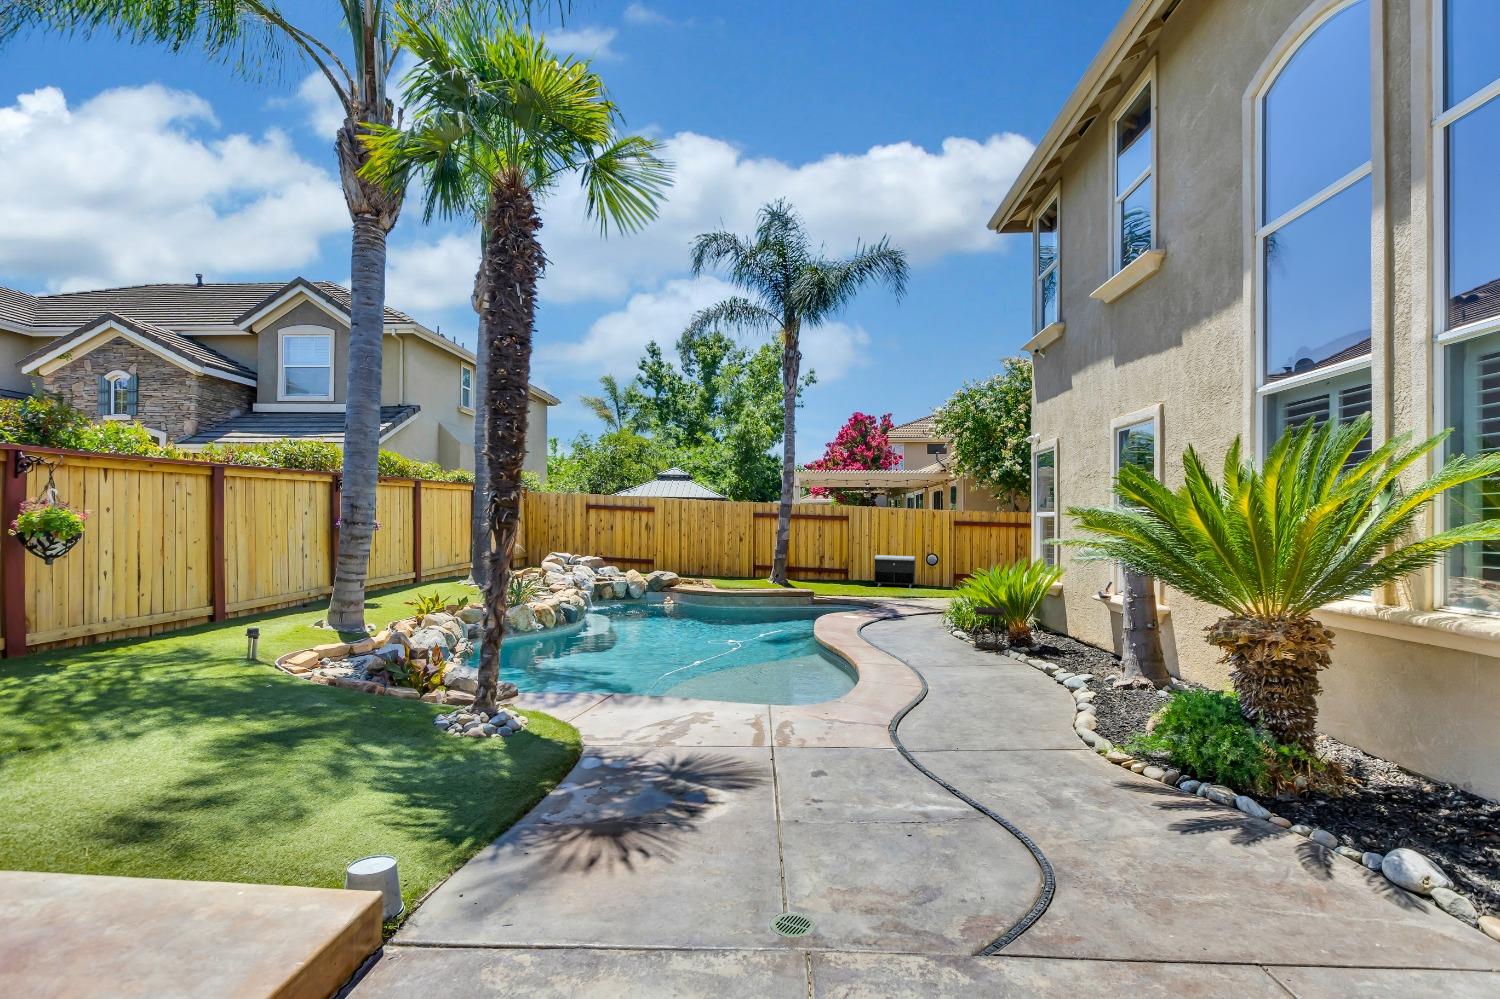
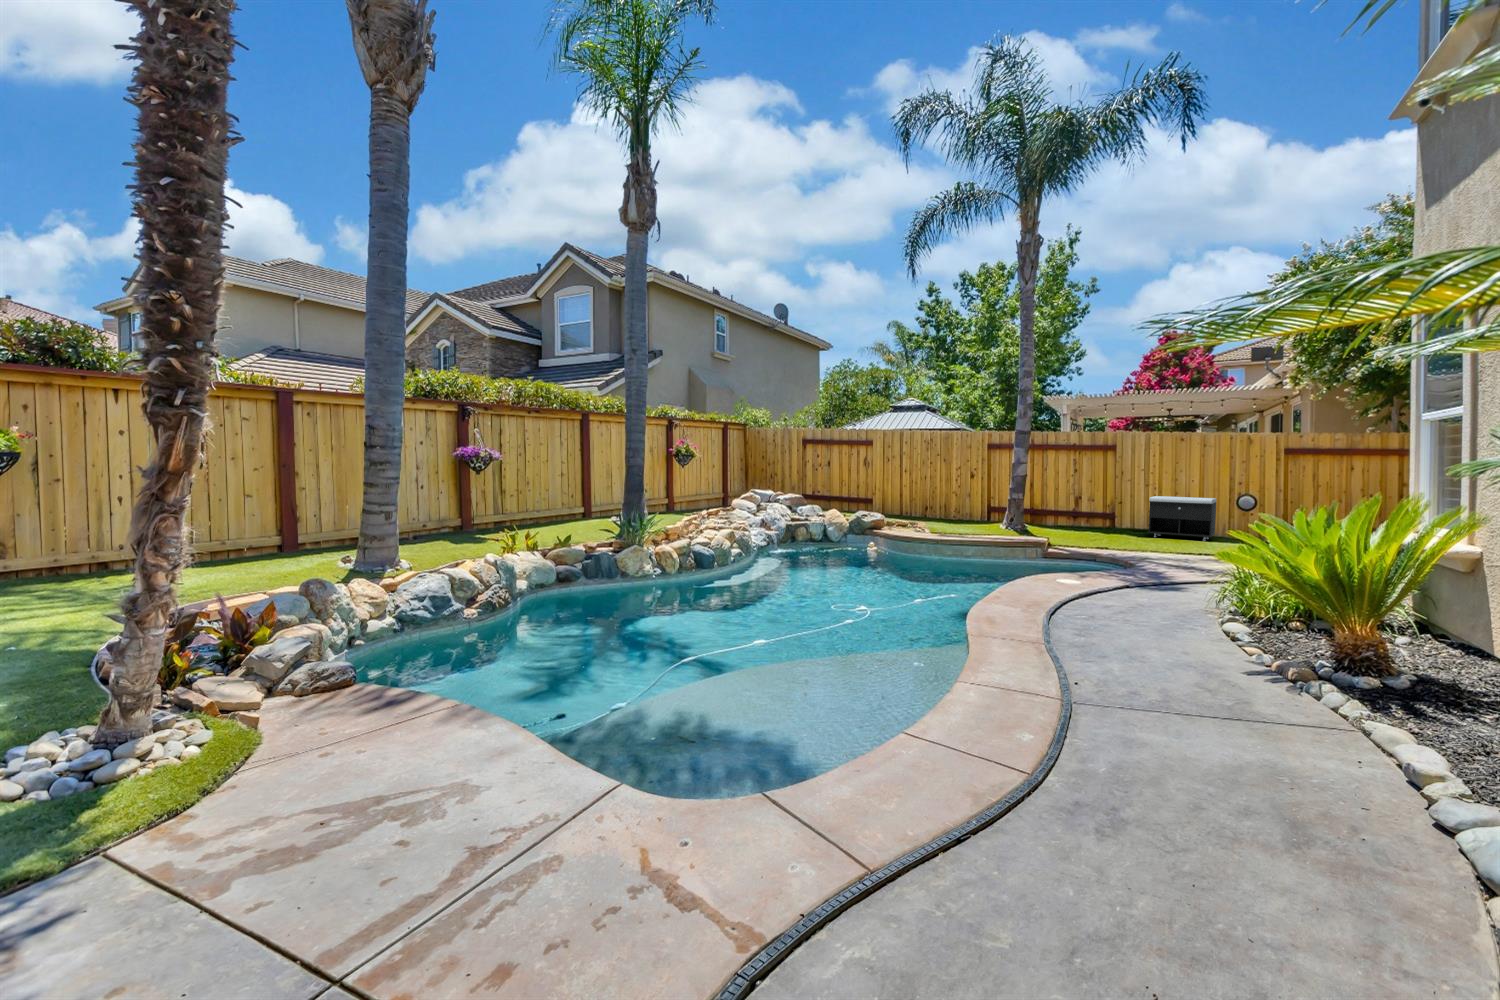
side table: present [974,606,1007,650] -> none [1247,585,1328,674]

